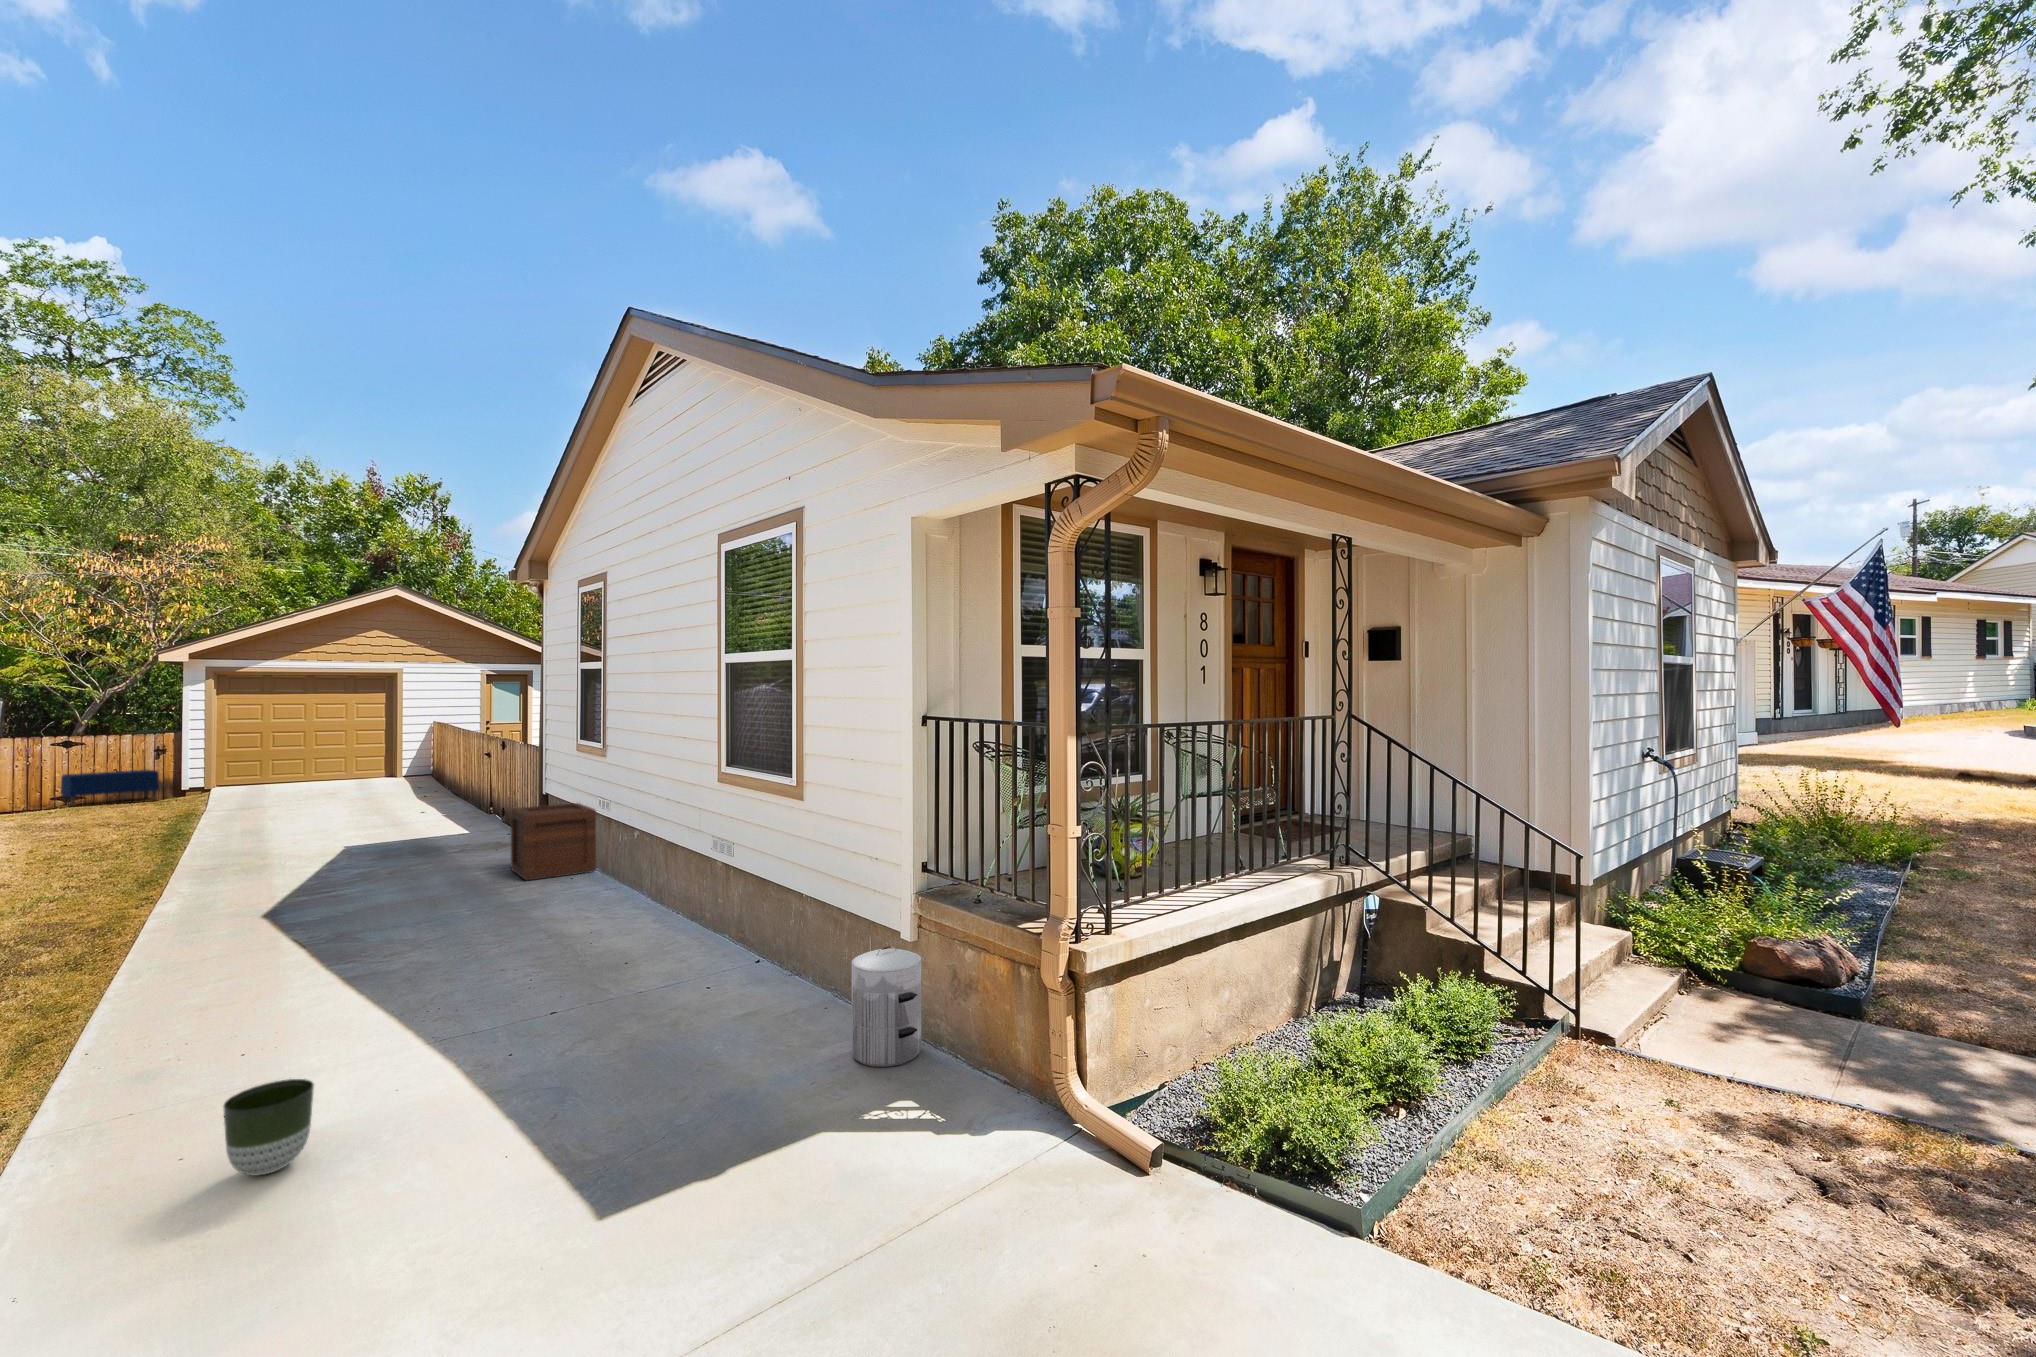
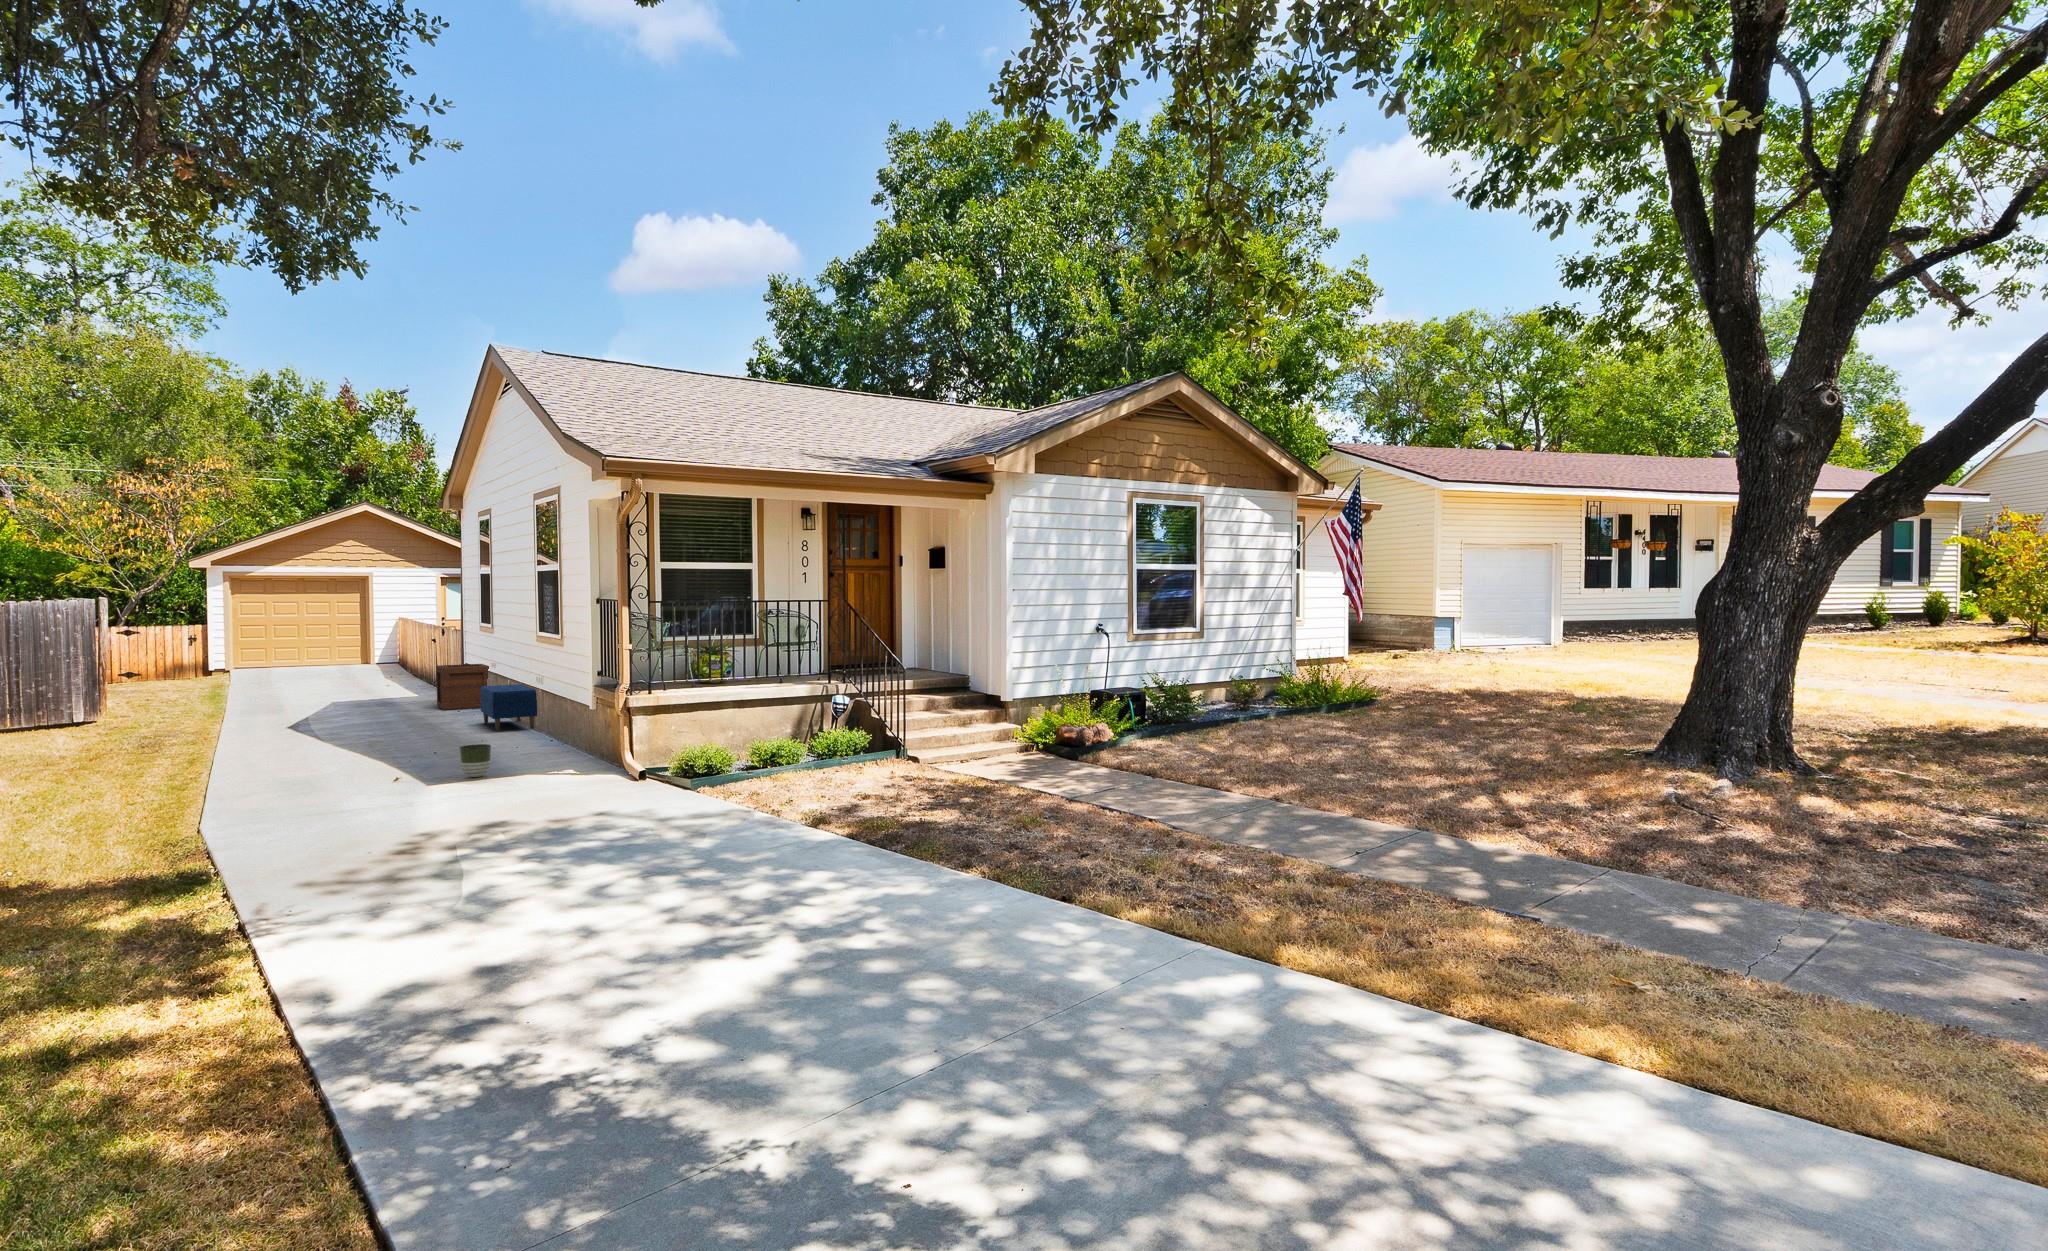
bench: present [61,769,159,806] -> present [480,684,537,731]
waste bin: present [851,946,922,1067] -> none [557,703,592,755]
planter: present [224,1079,314,1176] -> present [460,744,491,777]

